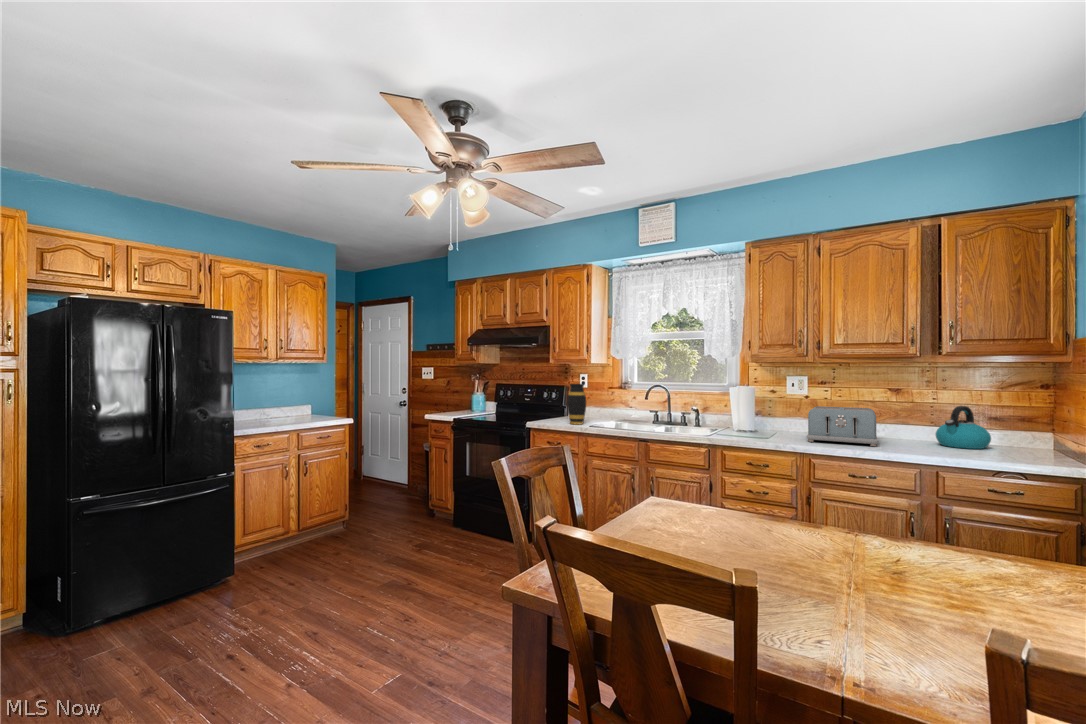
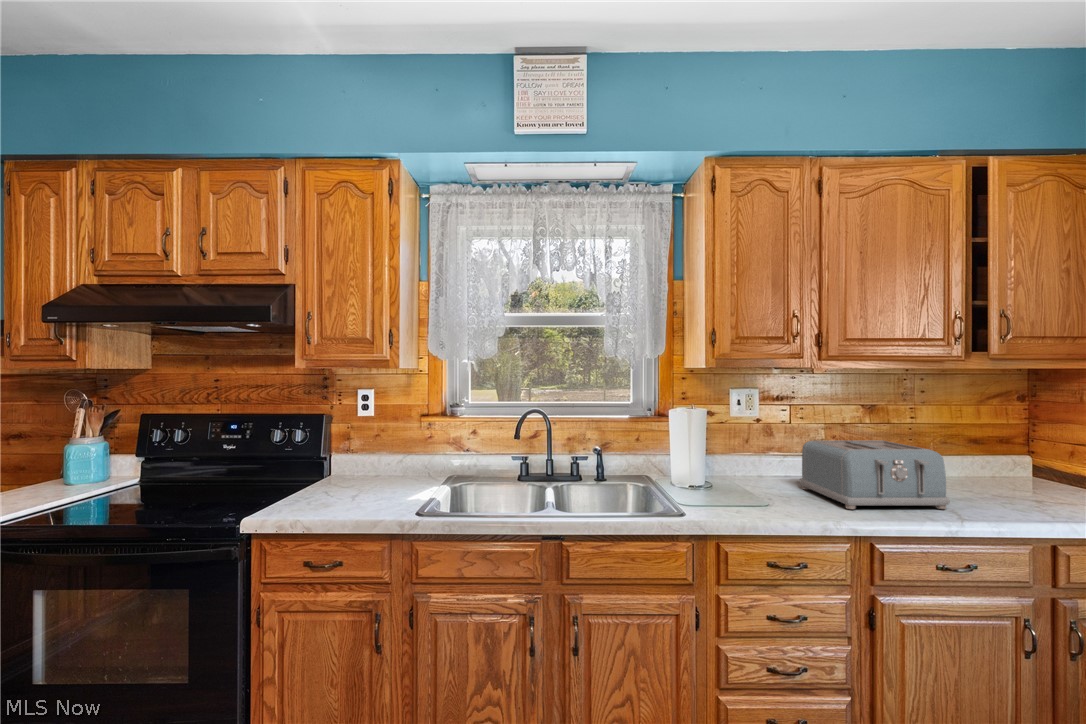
vase: present [567,384,586,425] -> none [354,414,398,508]
kettle: present [936,406,991,449] -> none [962,432,1041,496]

